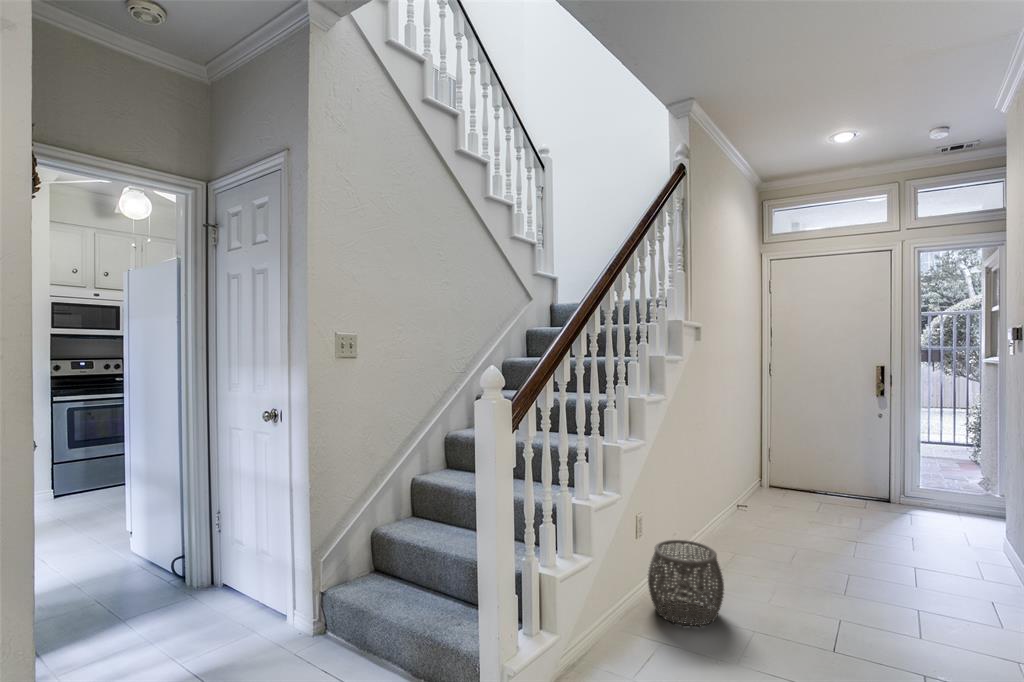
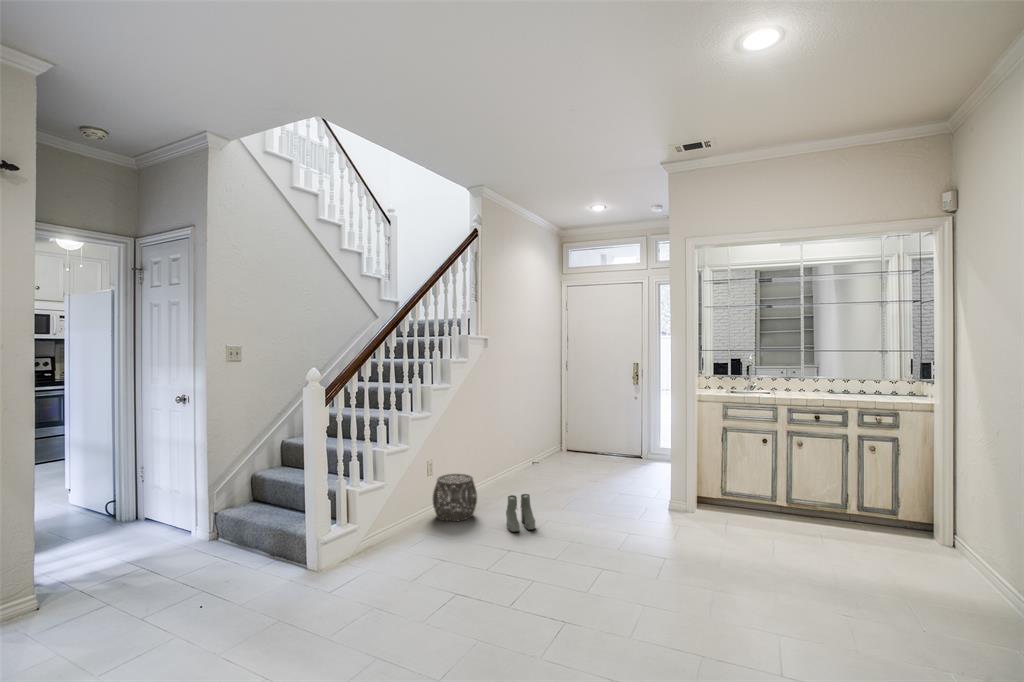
boots: none [787,587,856,662] -> present [506,494,535,532]

